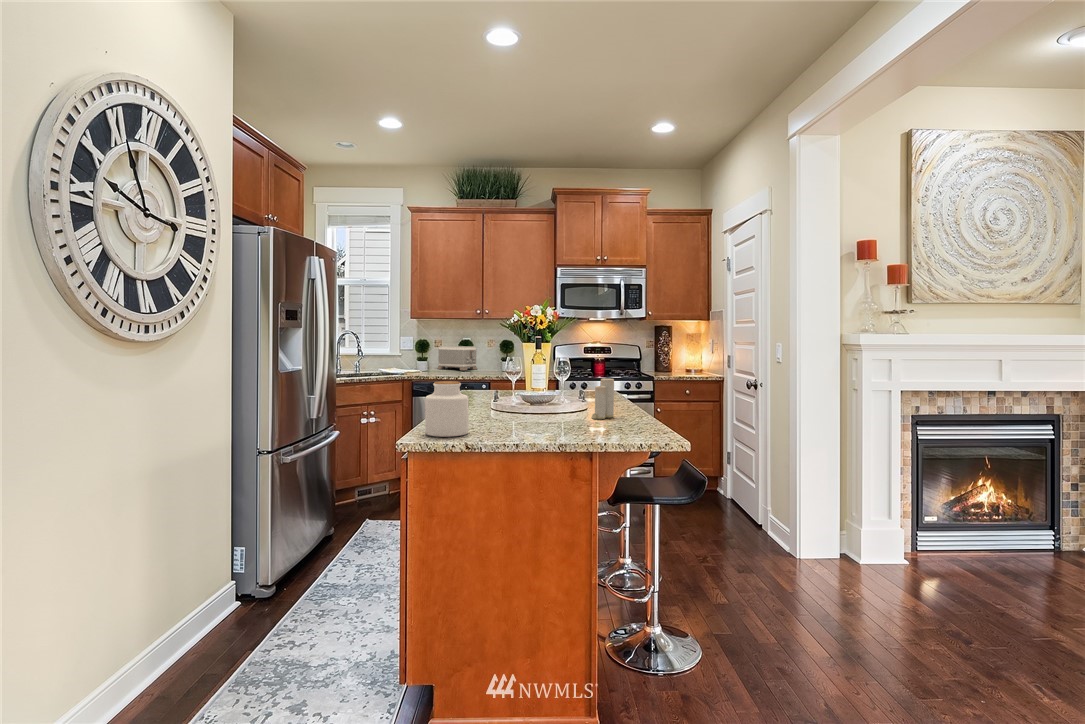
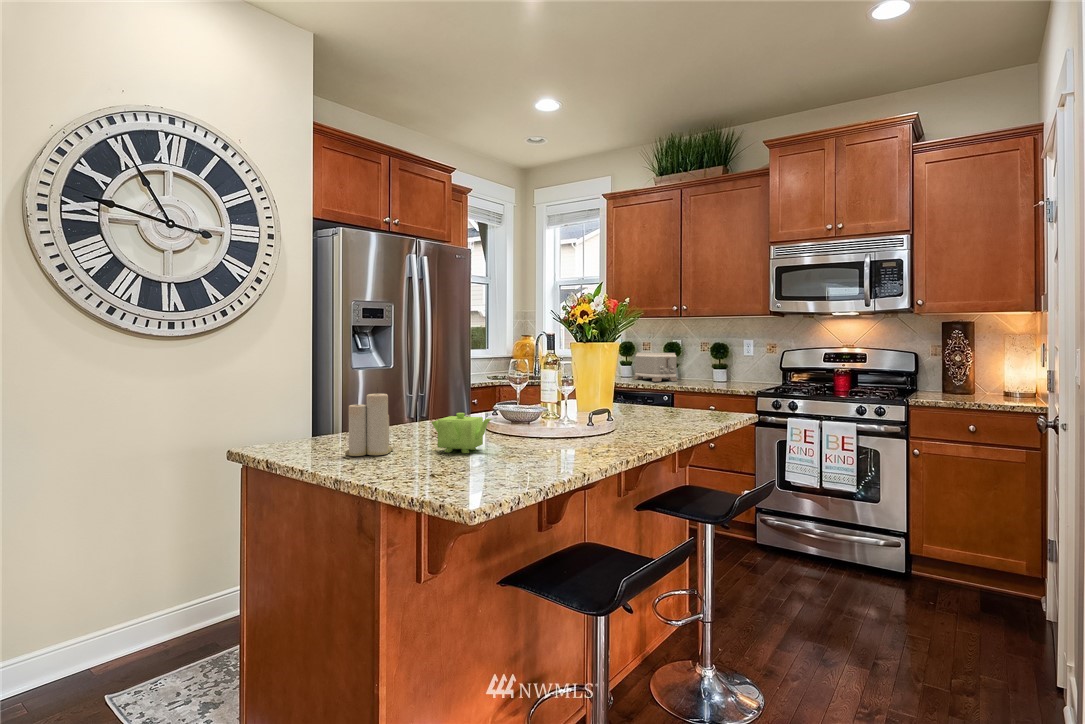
candle: present [592,378,614,419] -> present [345,393,393,456]
jar: present [425,381,469,437] -> none [275,384,332,453]
teapot: none [537,397,580,425] -> present [432,413,492,453]

